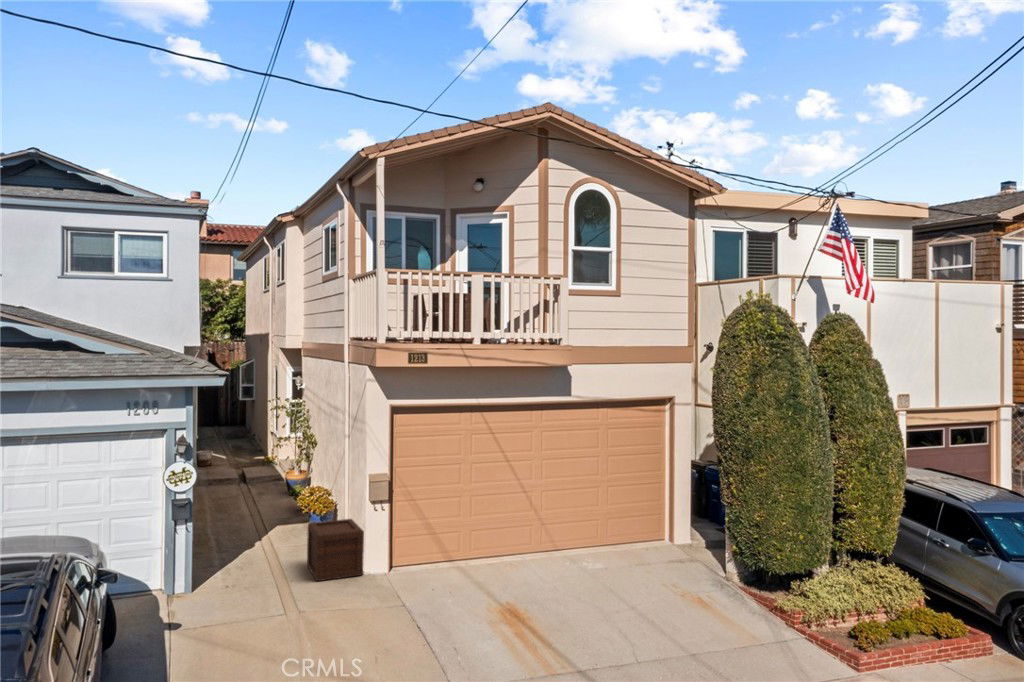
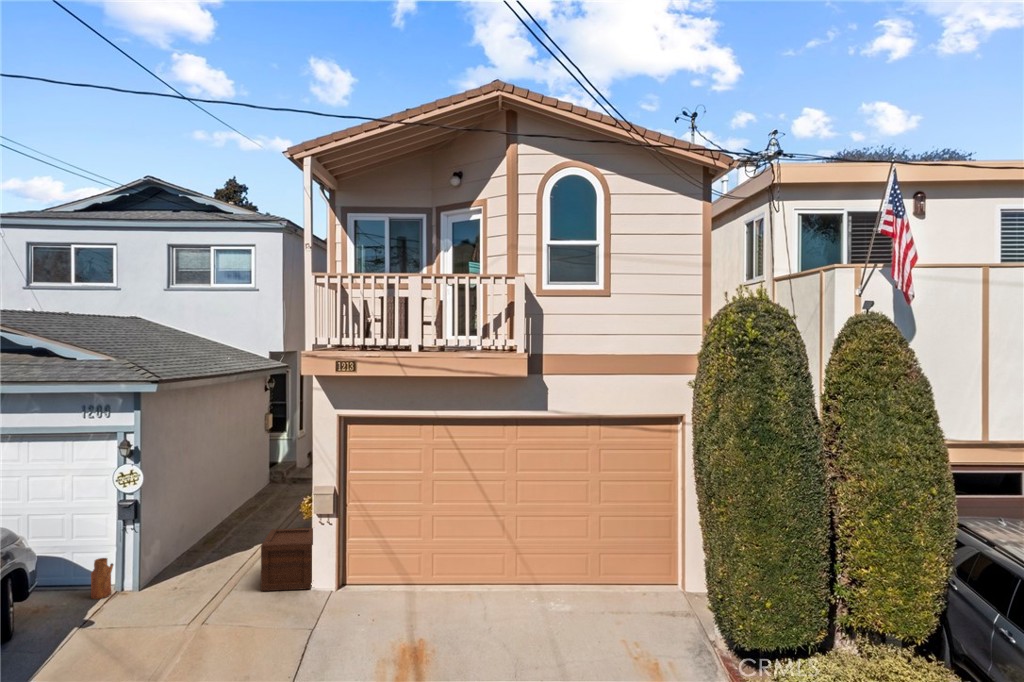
watering can: none [140,561,172,604] -> present [91,558,113,599]

